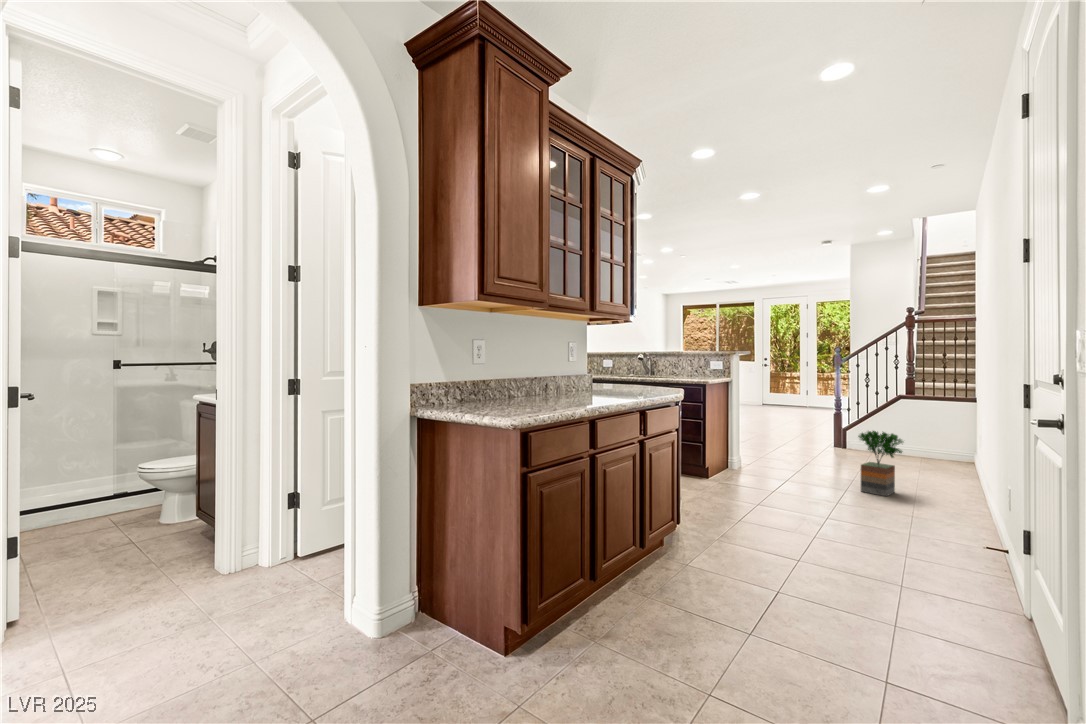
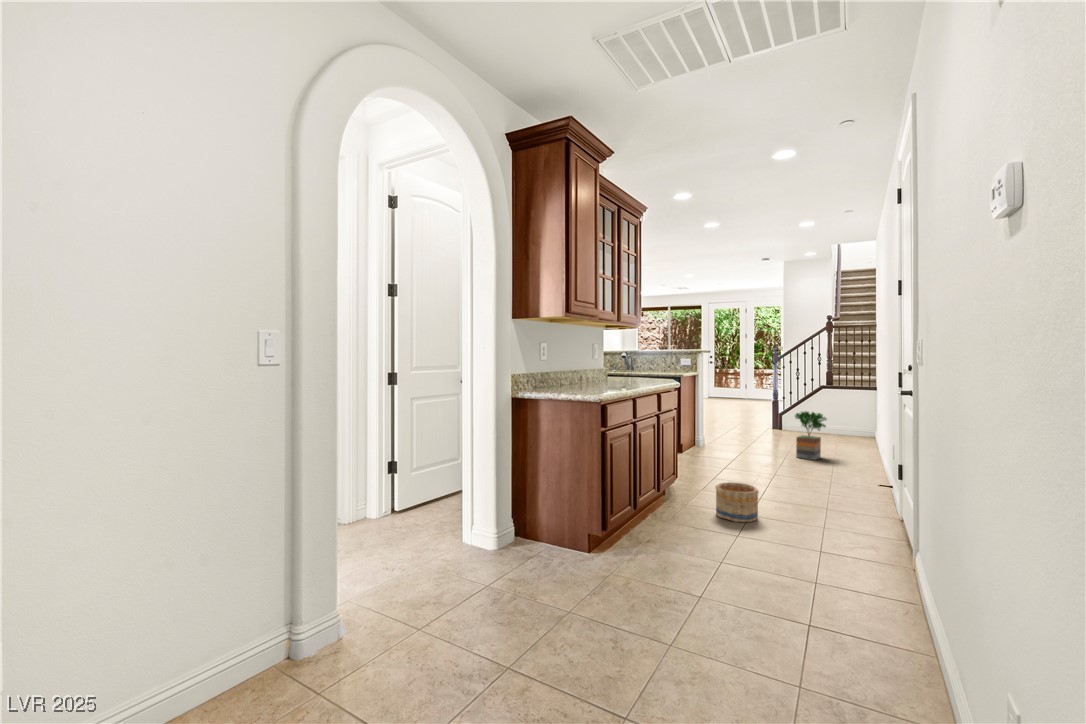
basket: none [723,540,788,606] -> present [715,482,759,522]

